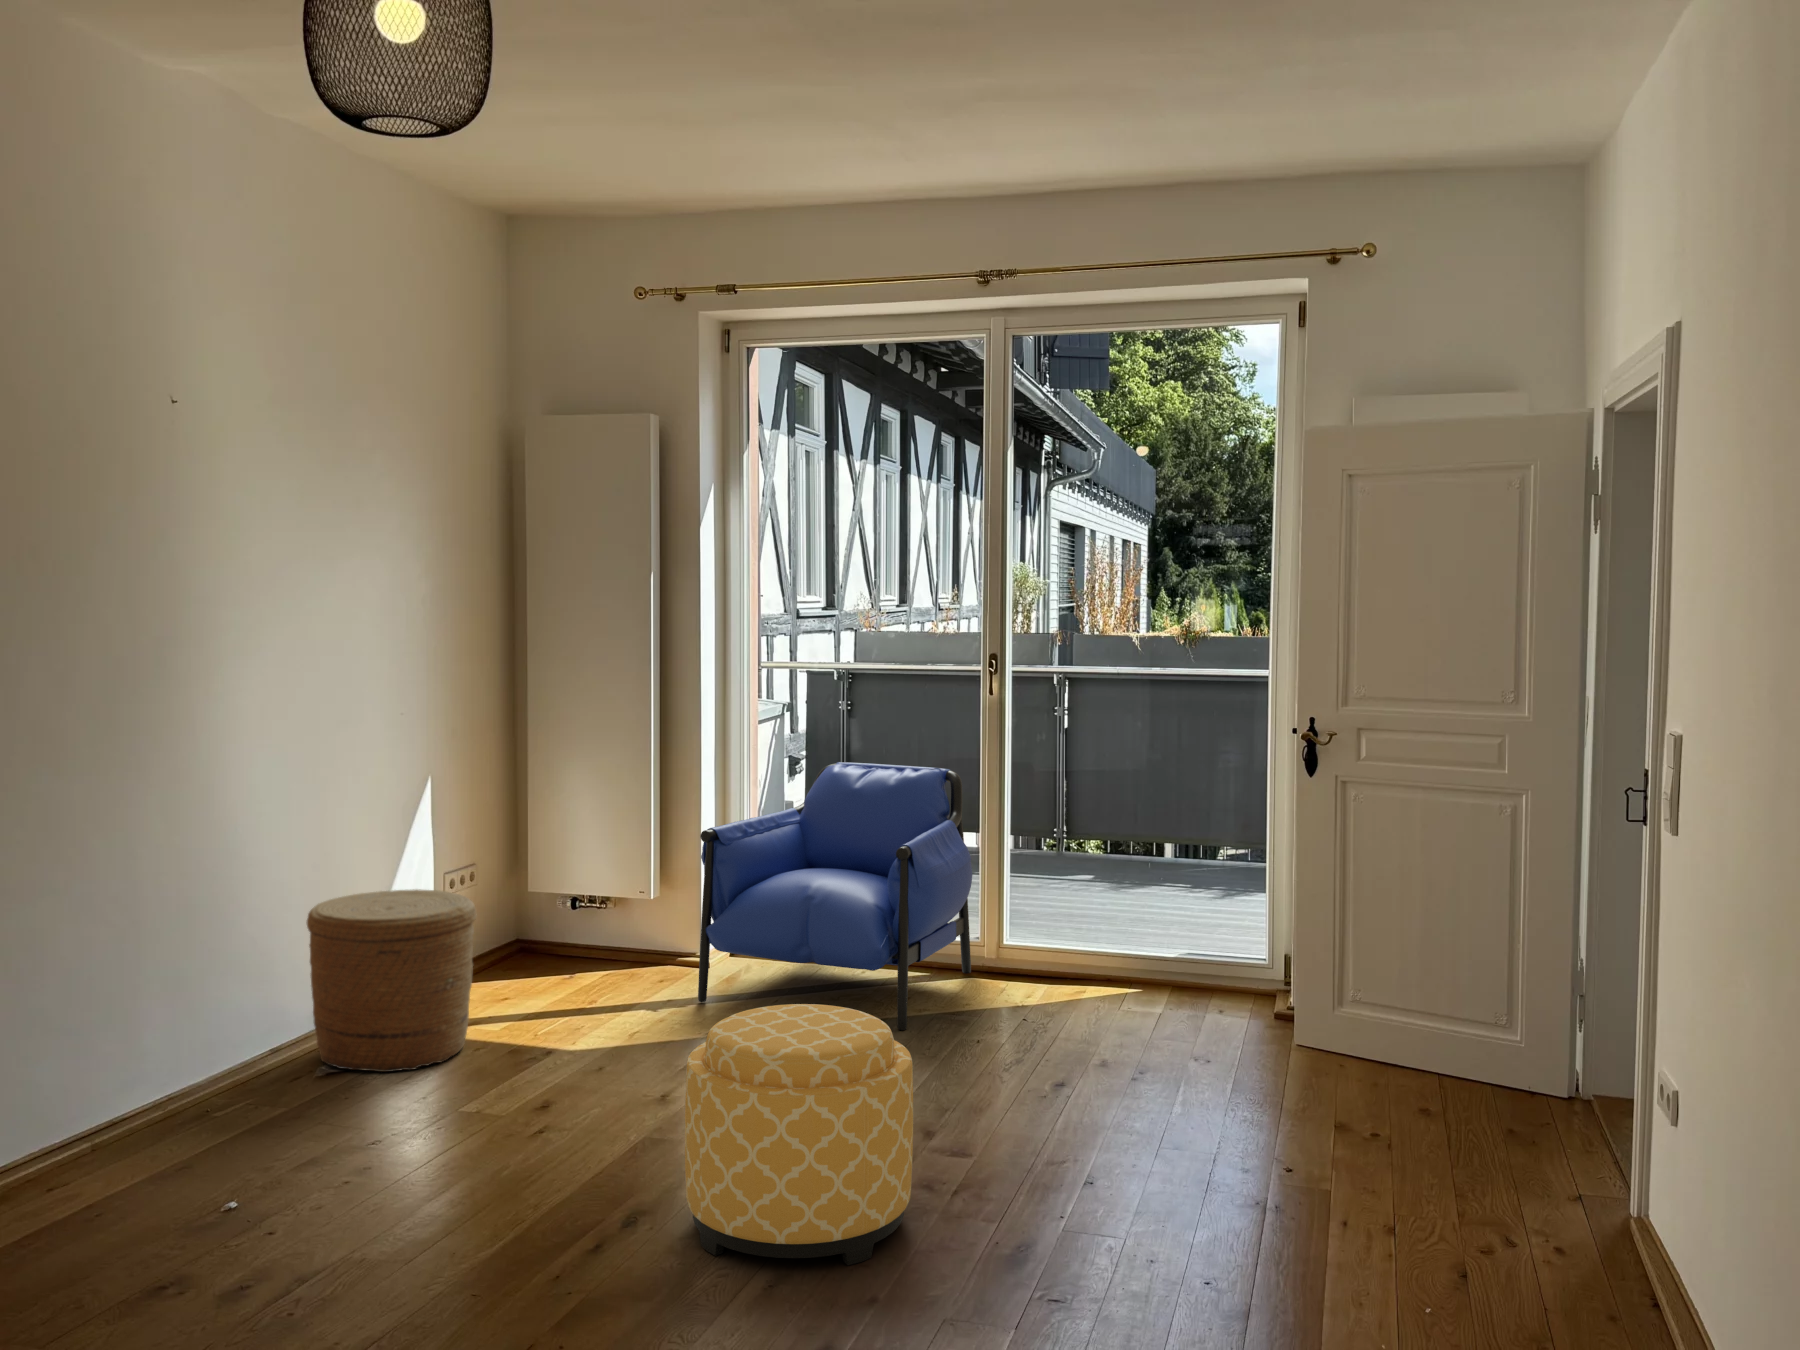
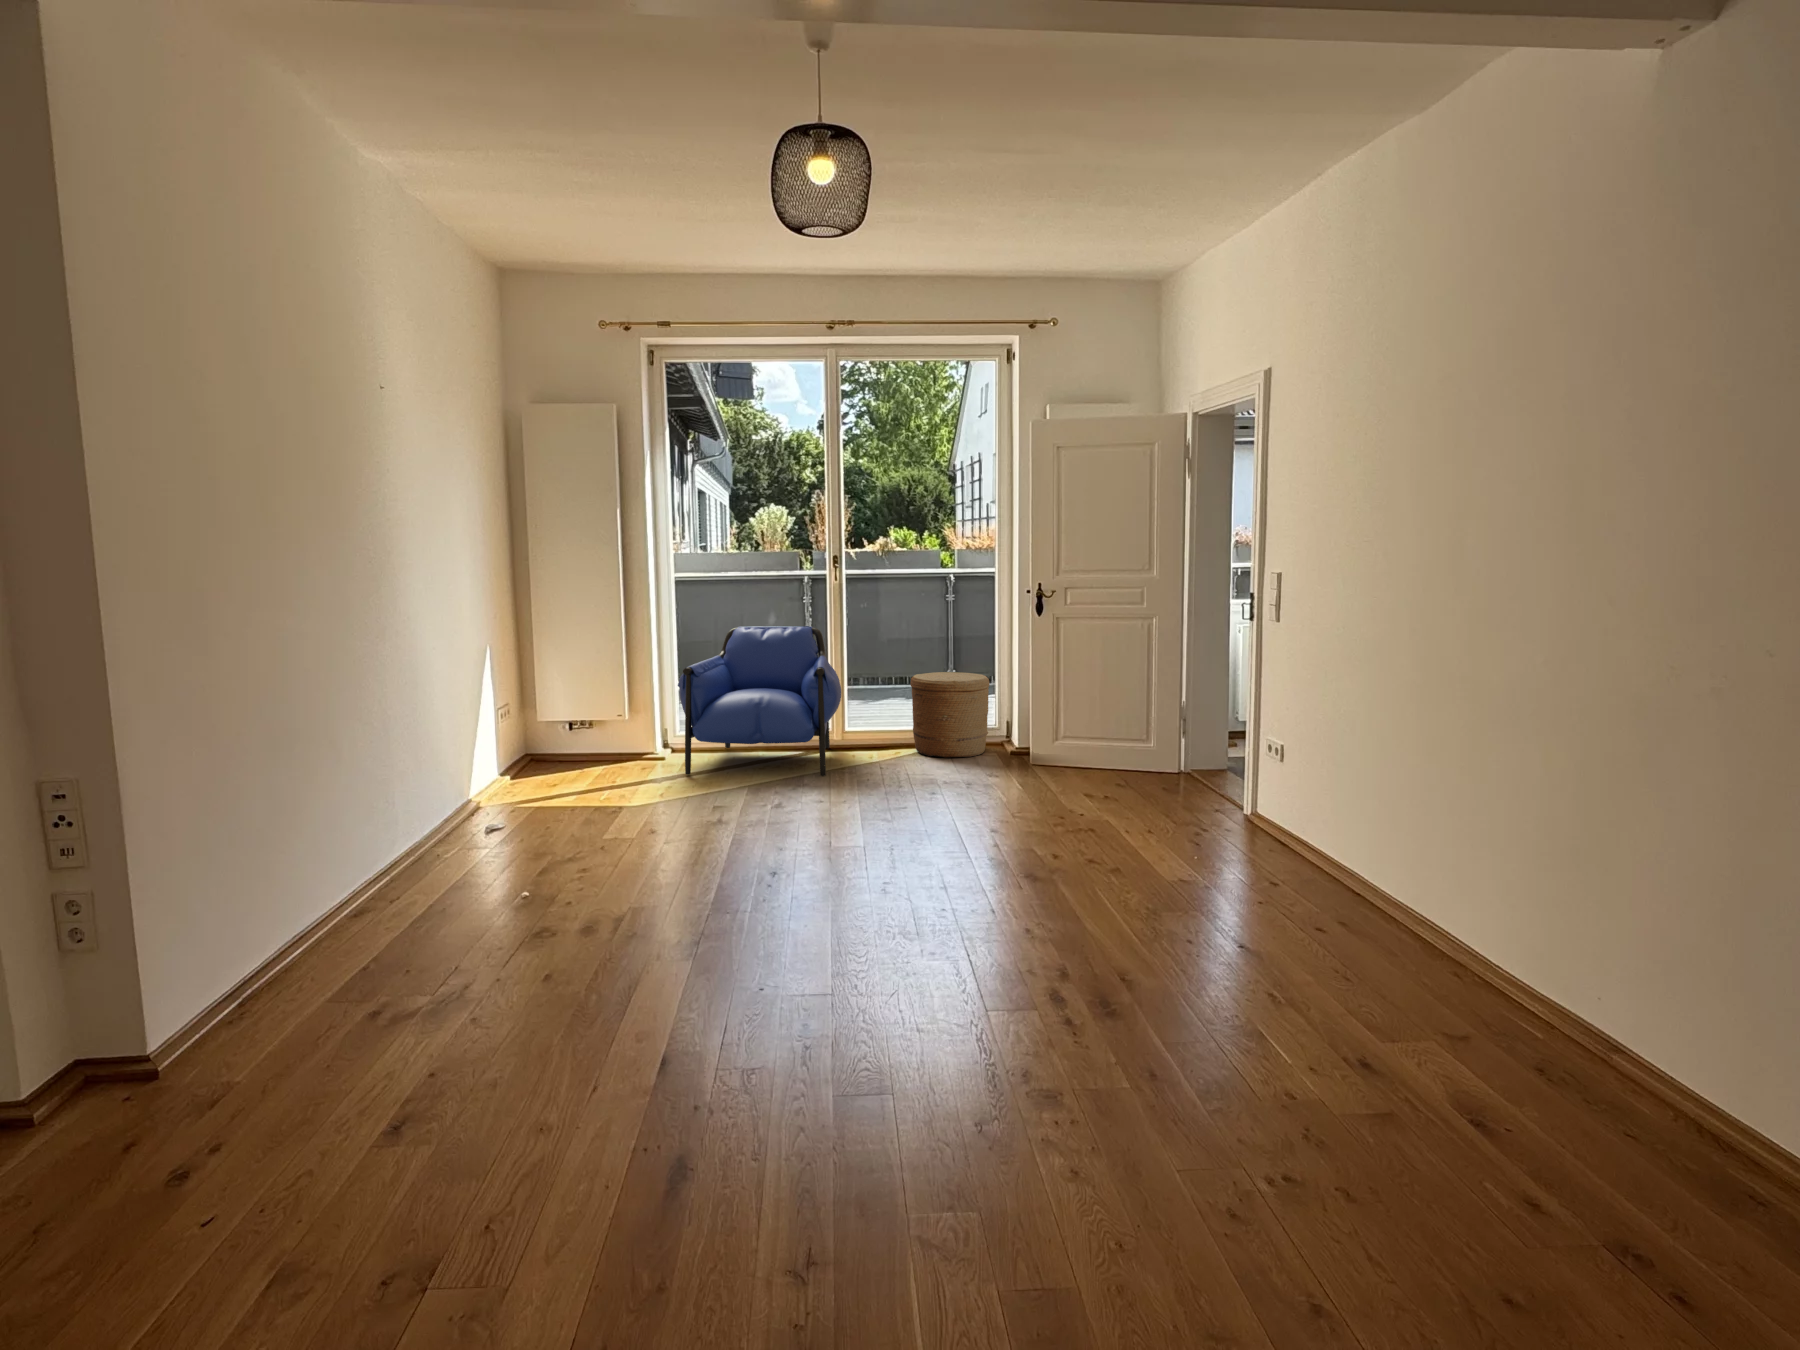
woven basket: present [307,889,476,1072] -> present [910,672,989,758]
ottoman: present [685,1004,913,1265] -> none [808,739,932,872]

